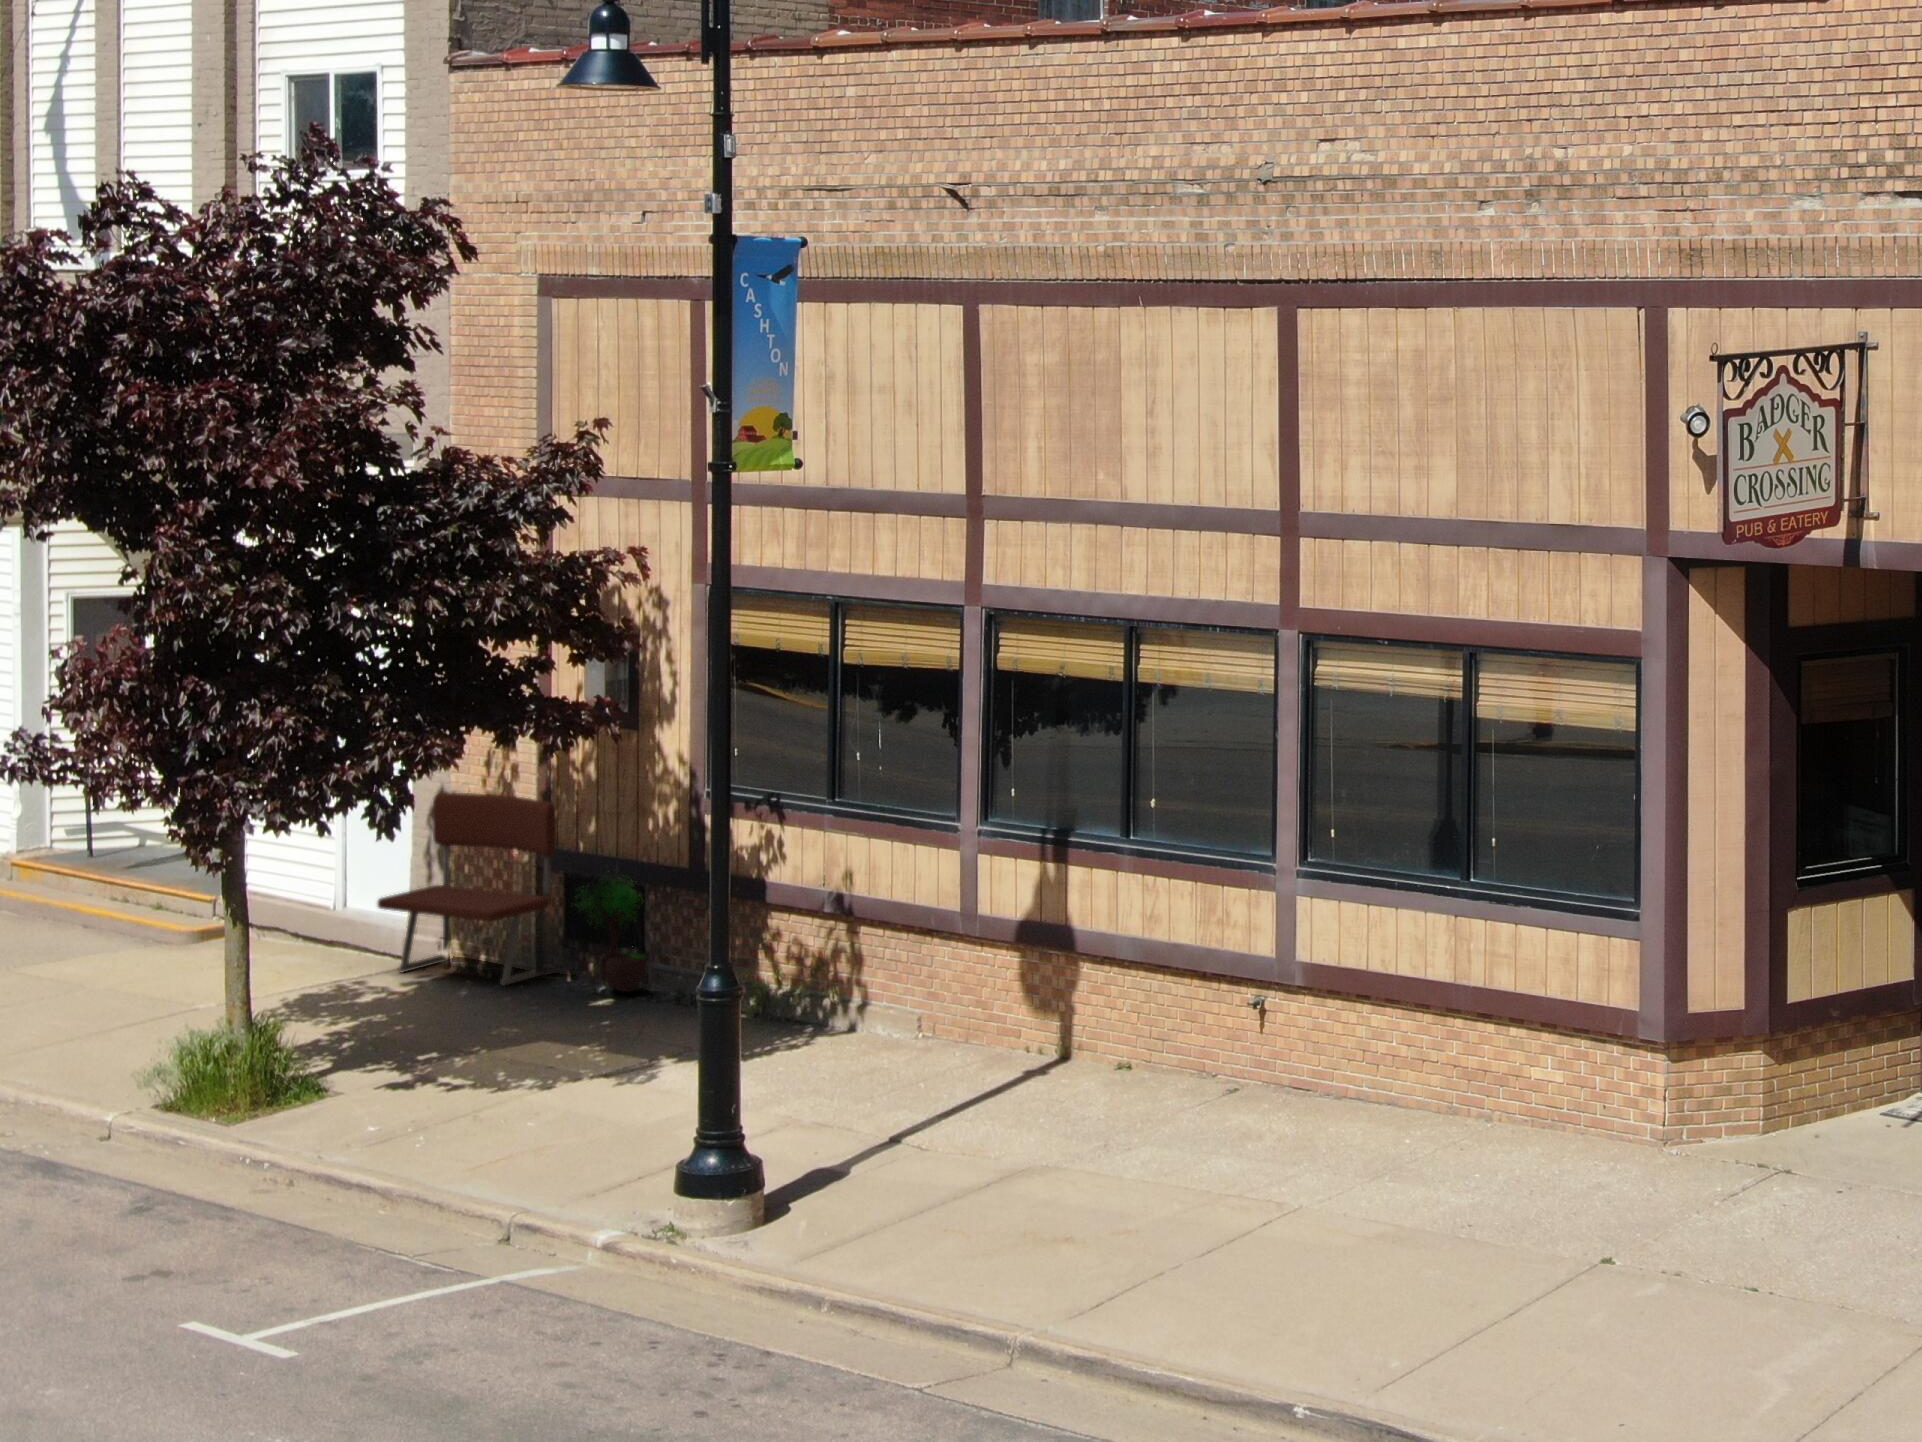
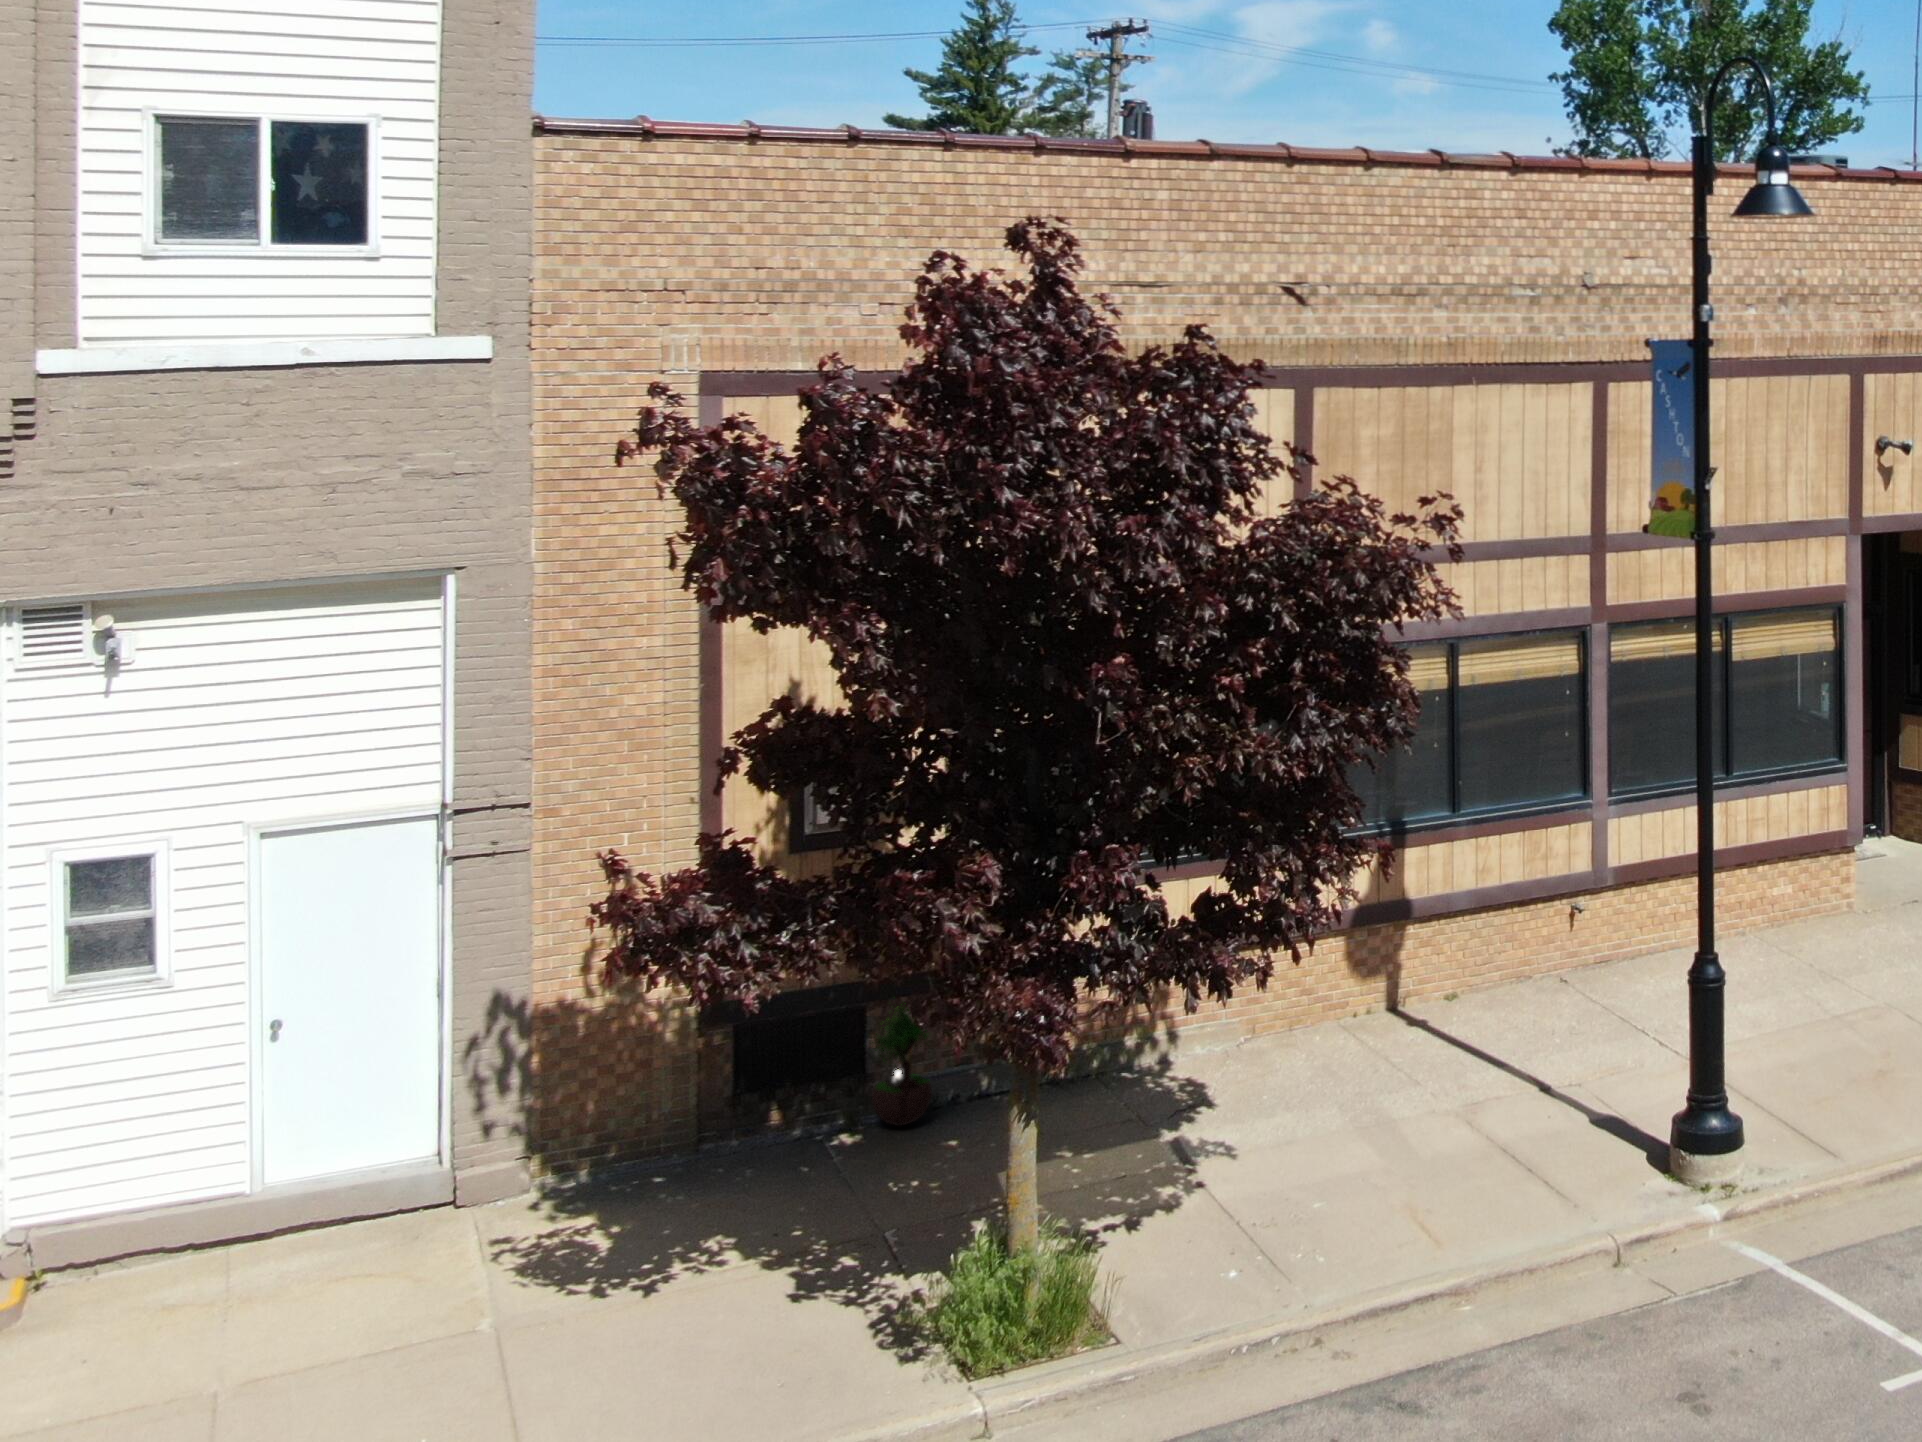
bench: present [377,793,556,985] -> none [588,957,798,1209]

